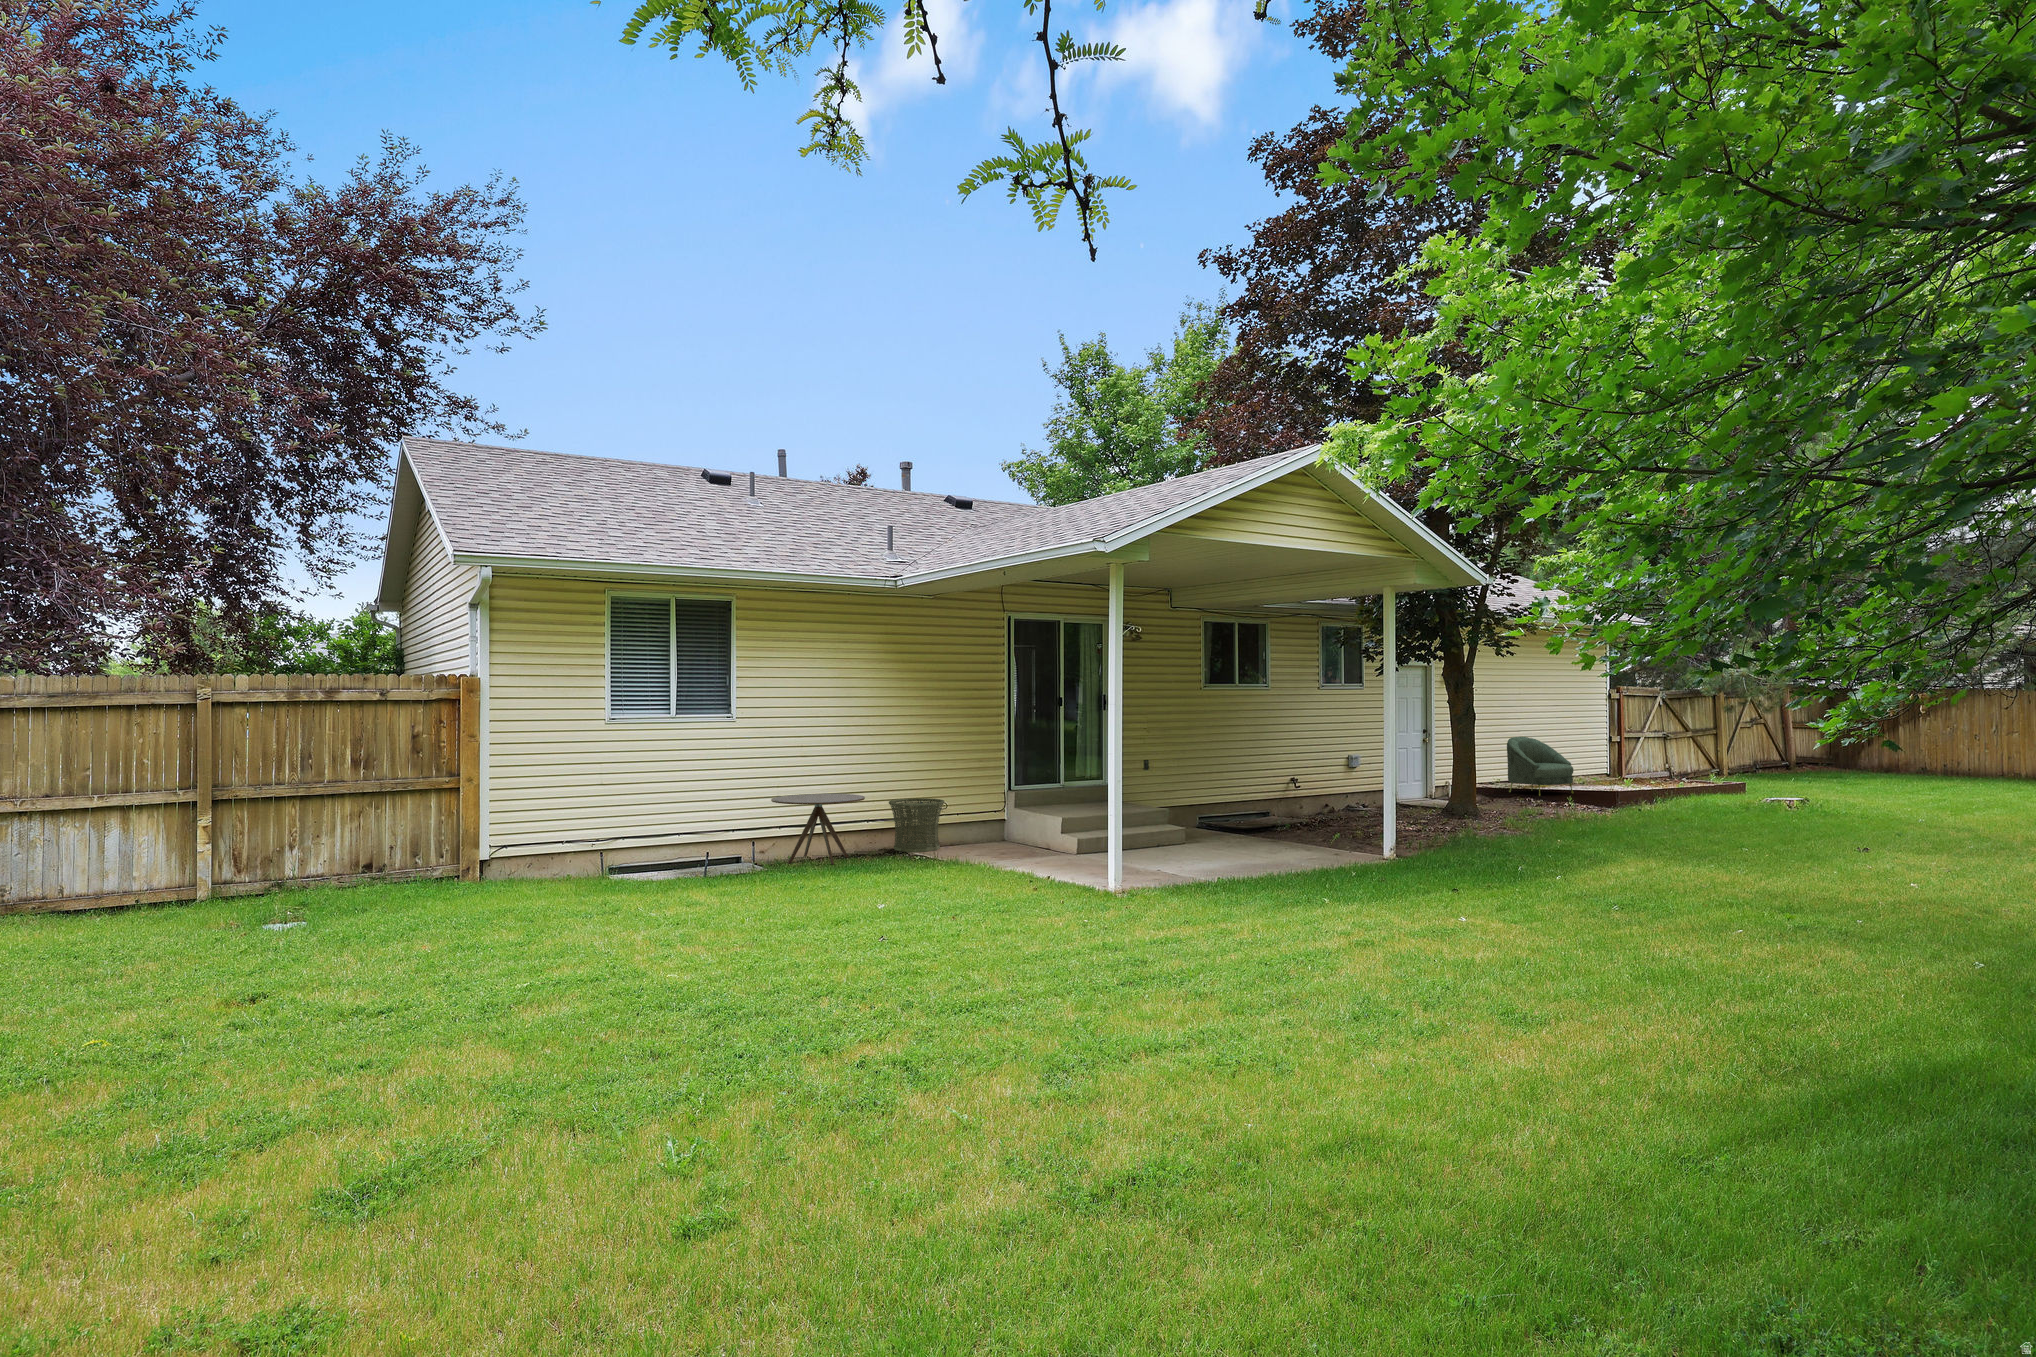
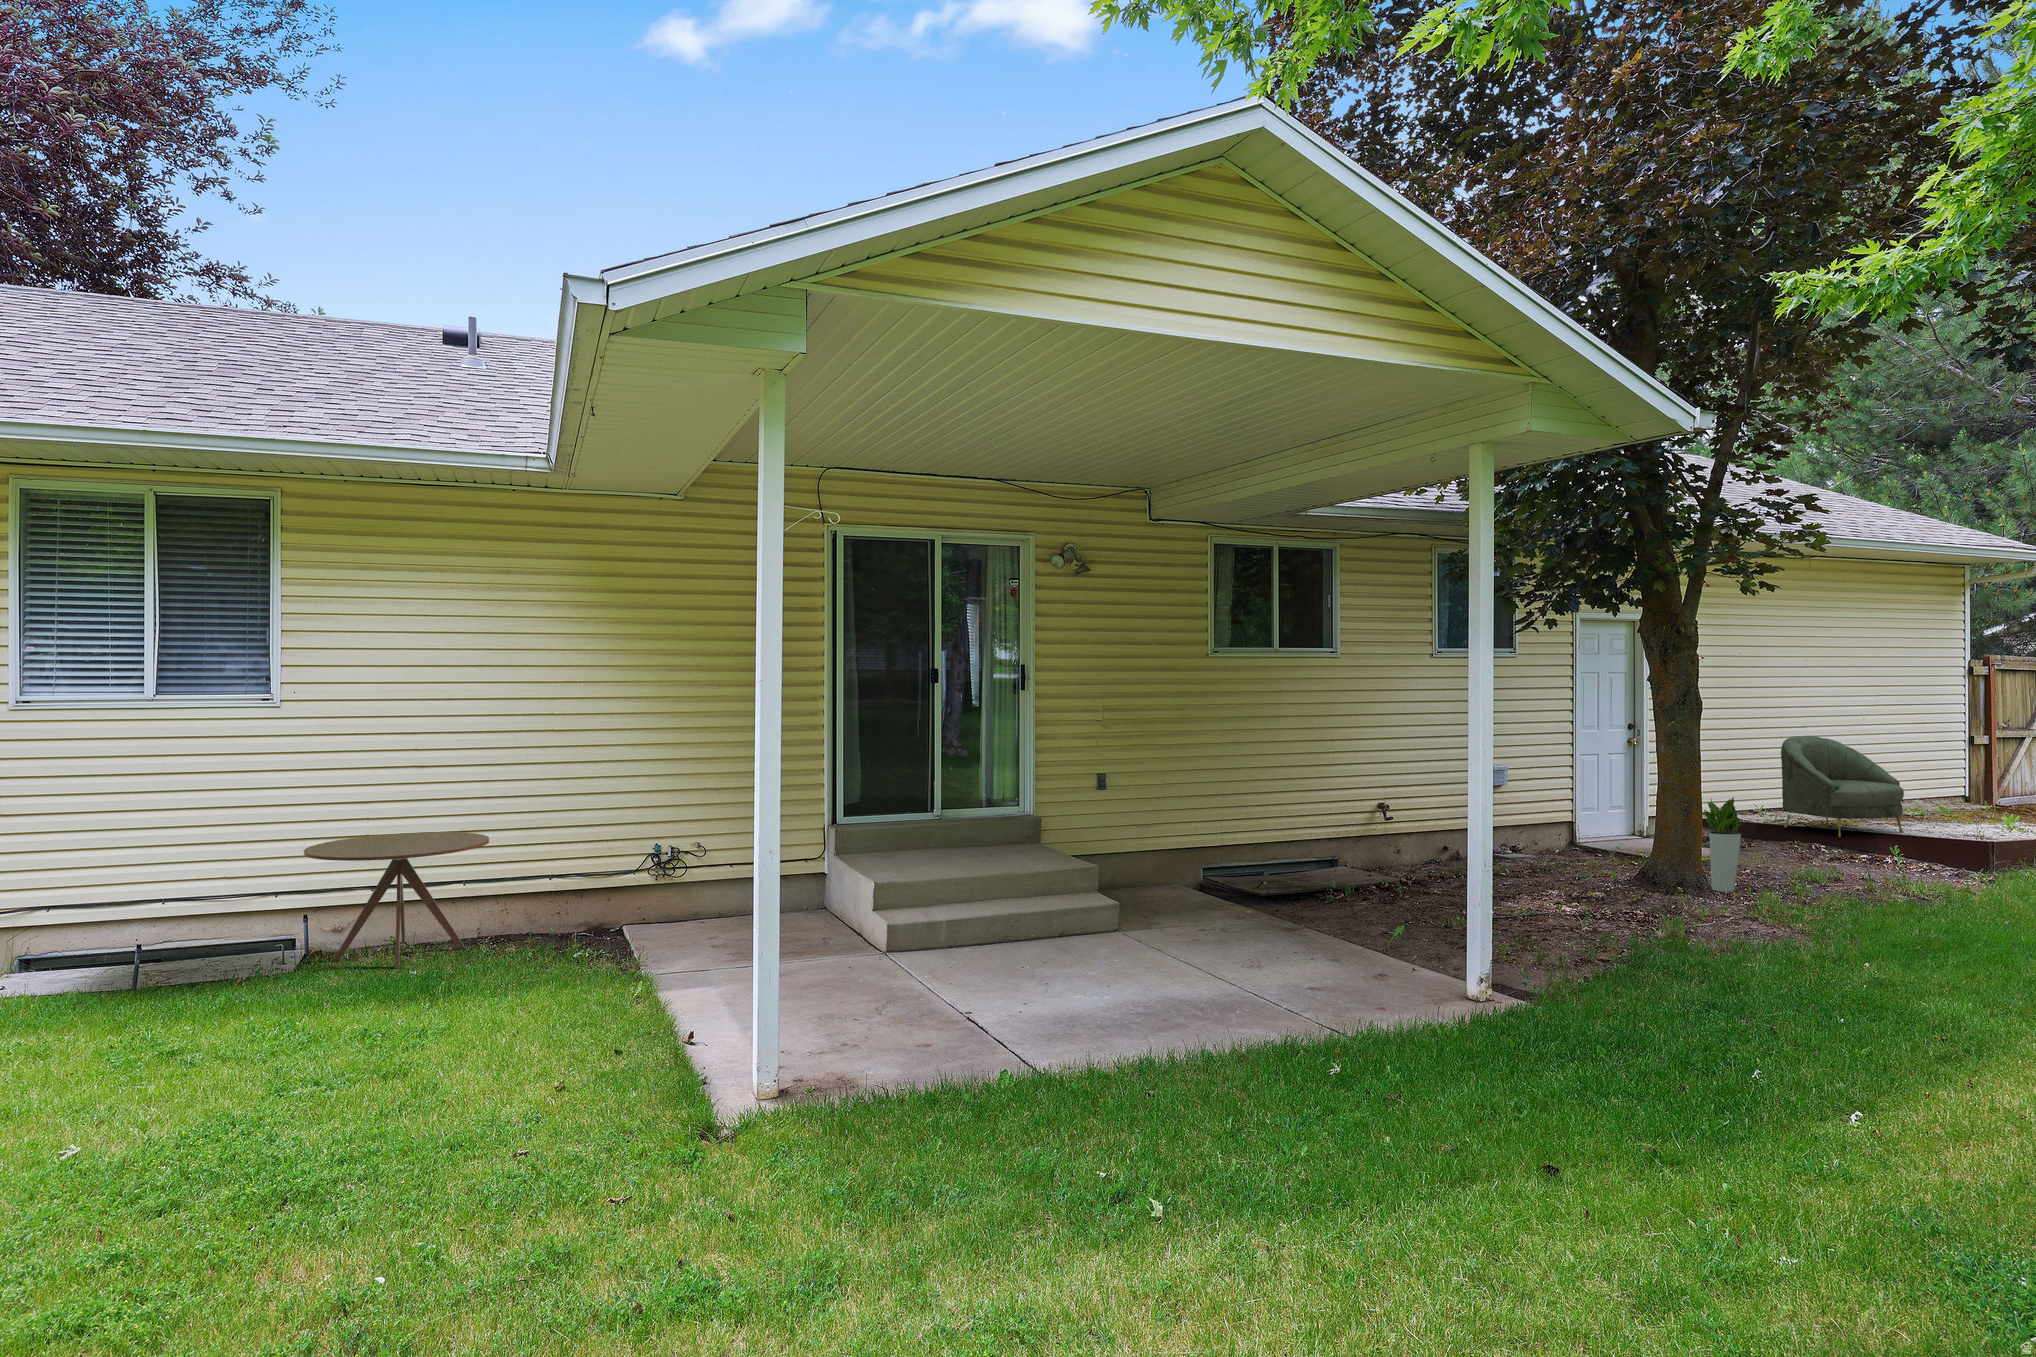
planter: none [1474,767,1496,819] -> present [1703,797,1741,892]
basket: present [889,798,944,852] -> none [569,839,671,939]

